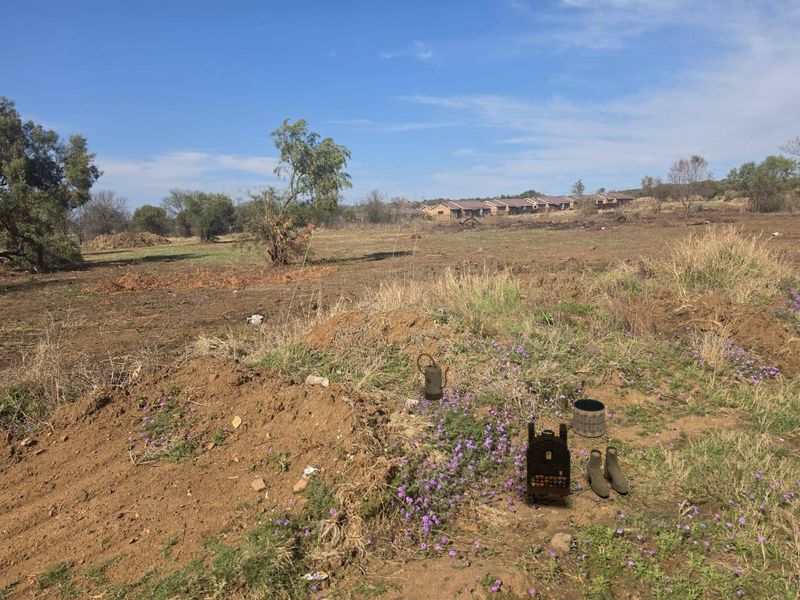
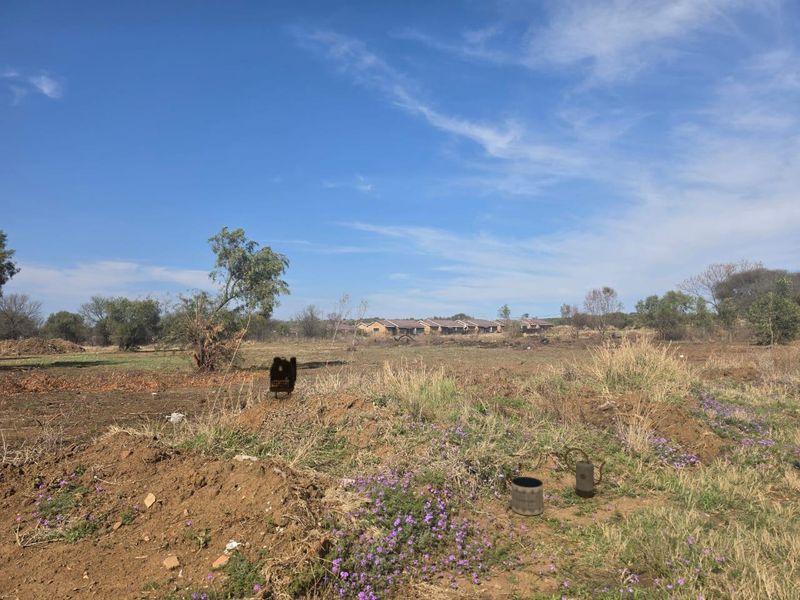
watering can: present [417,353,449,400] -> present [565,448,606,497]
backpack: present [526,422,571,499] -> present [269,357,297,399]
boots: present [587,446,628,497] -> none [528,517,570,570]

